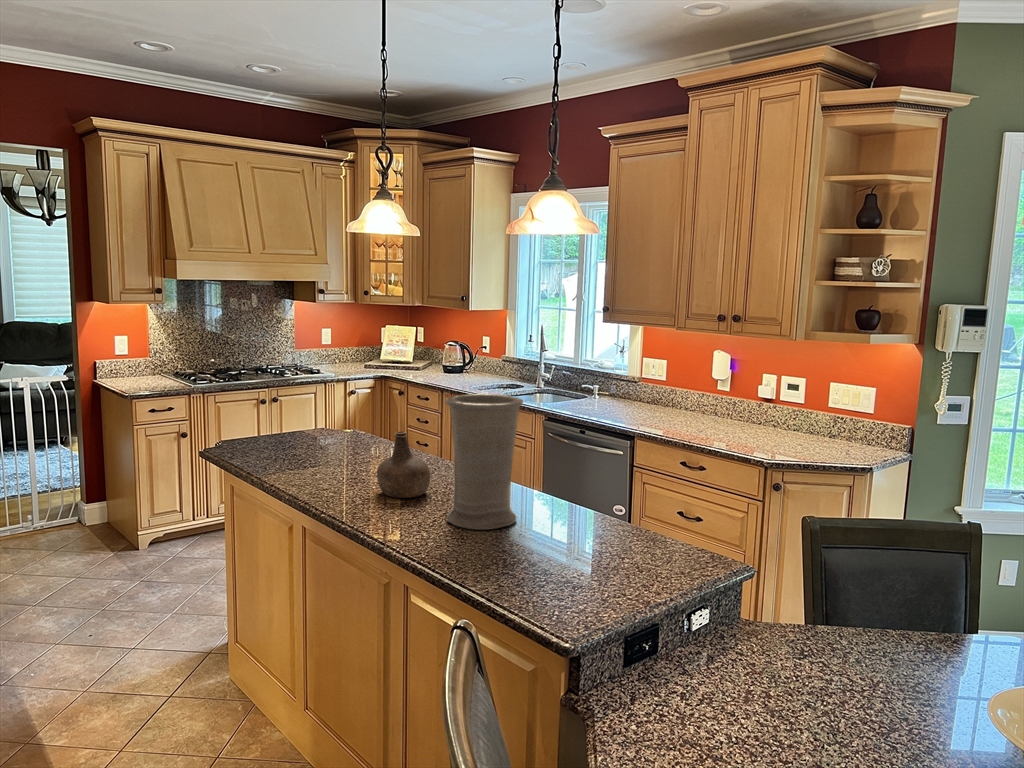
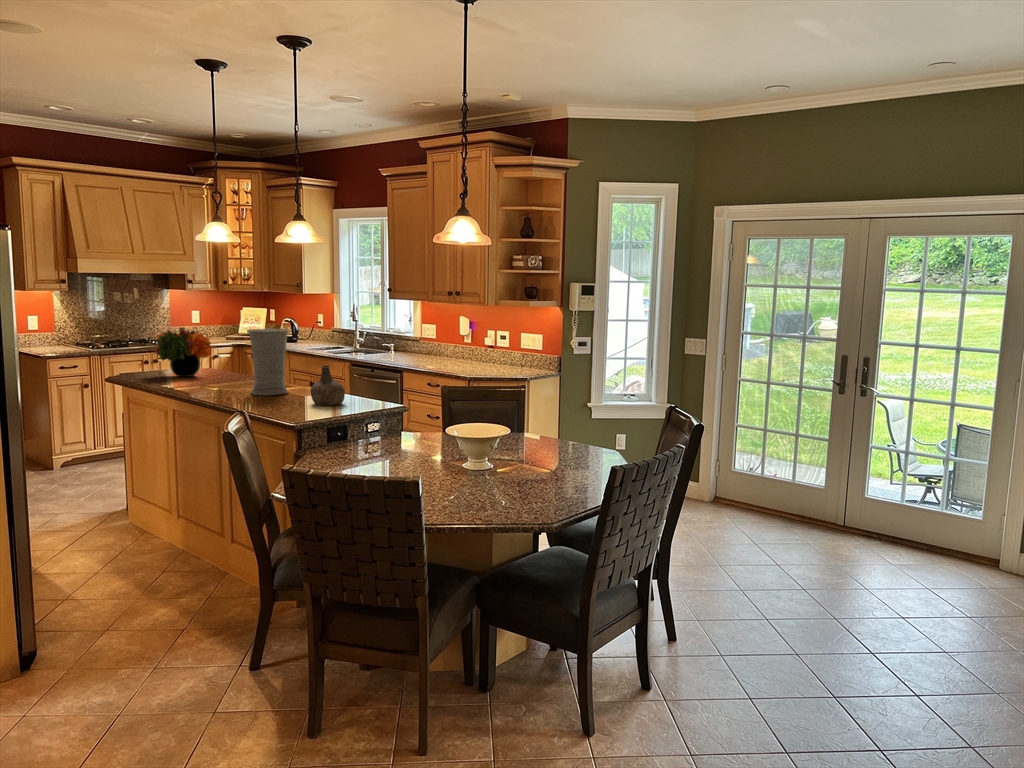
flower arrangement: none [273,374,368,457] -> present [155,327,213,377]
bottle: present [377,431,430,498] -> present [311,365,345,406]

